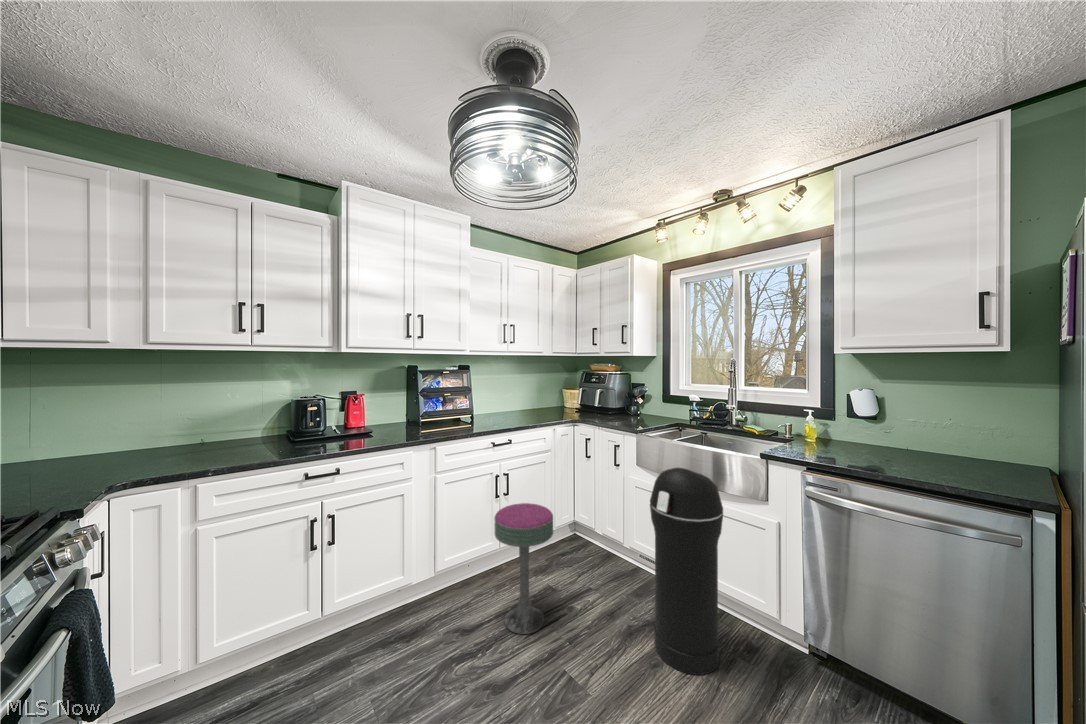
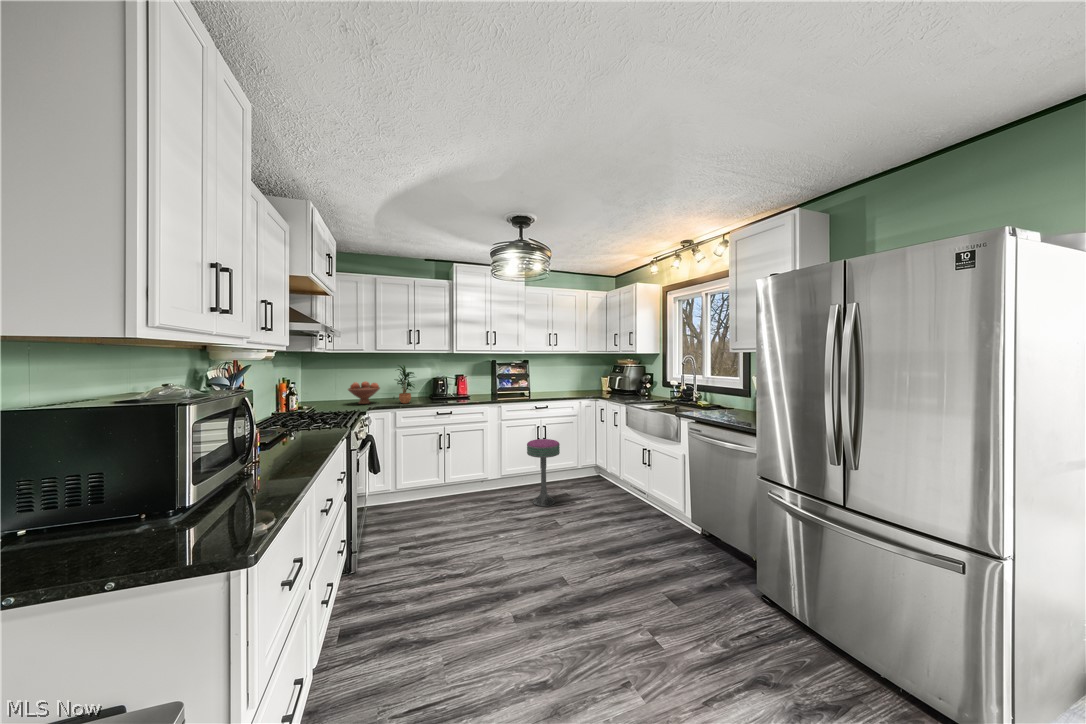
potted plant: none [195,374,260,460] -> present [395,365,415,403]
fruit bowl: none [54,413,159,469] -> present [348,382,380,404]
trash can: present [650,468,723,675] -> none [604,418,646,531]

